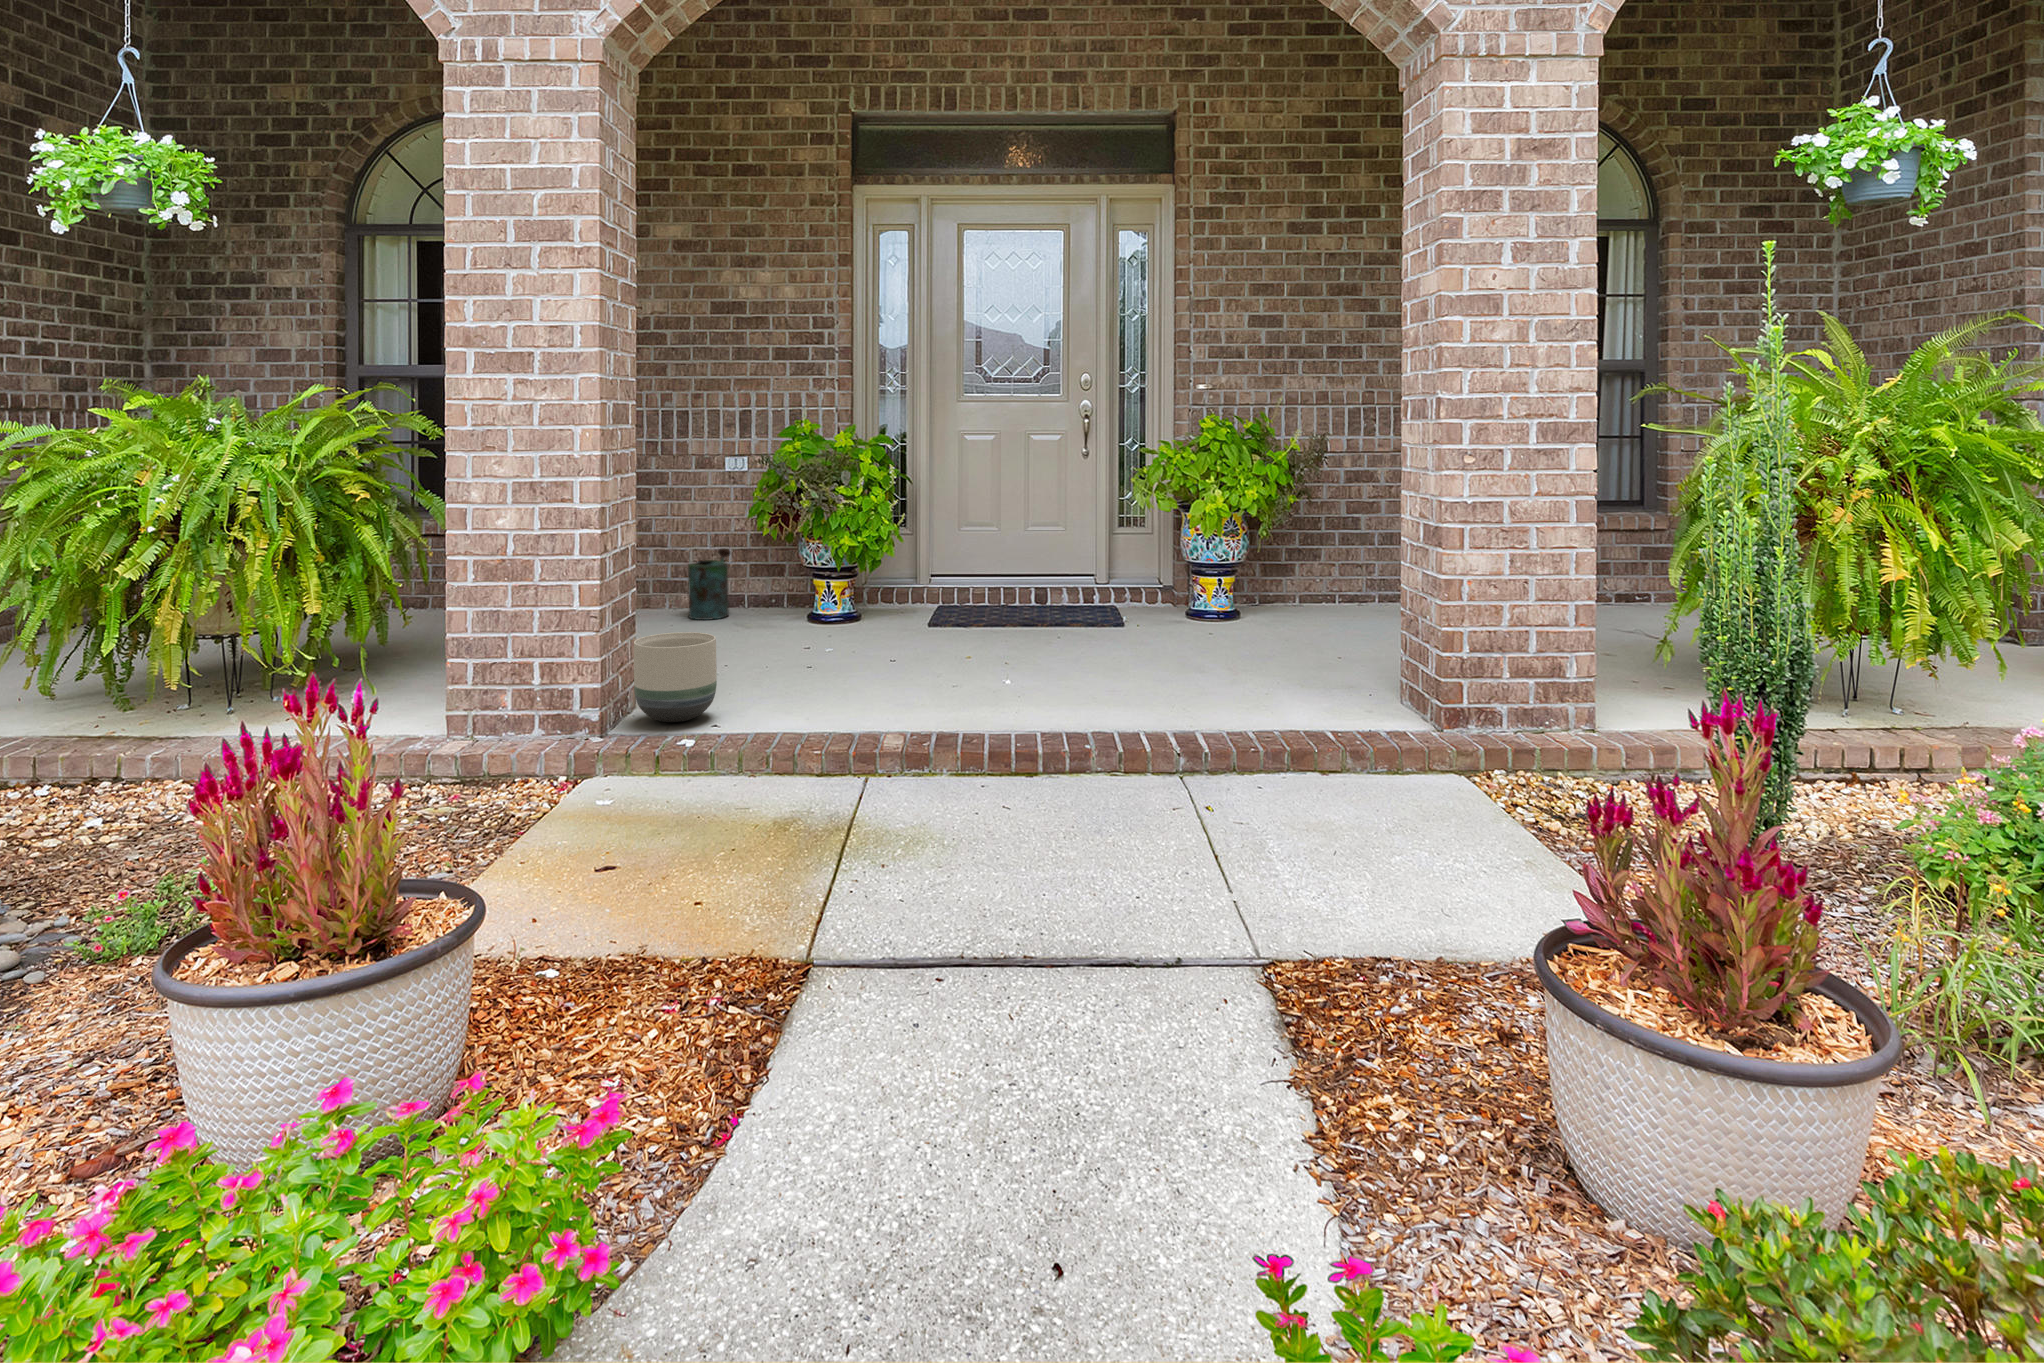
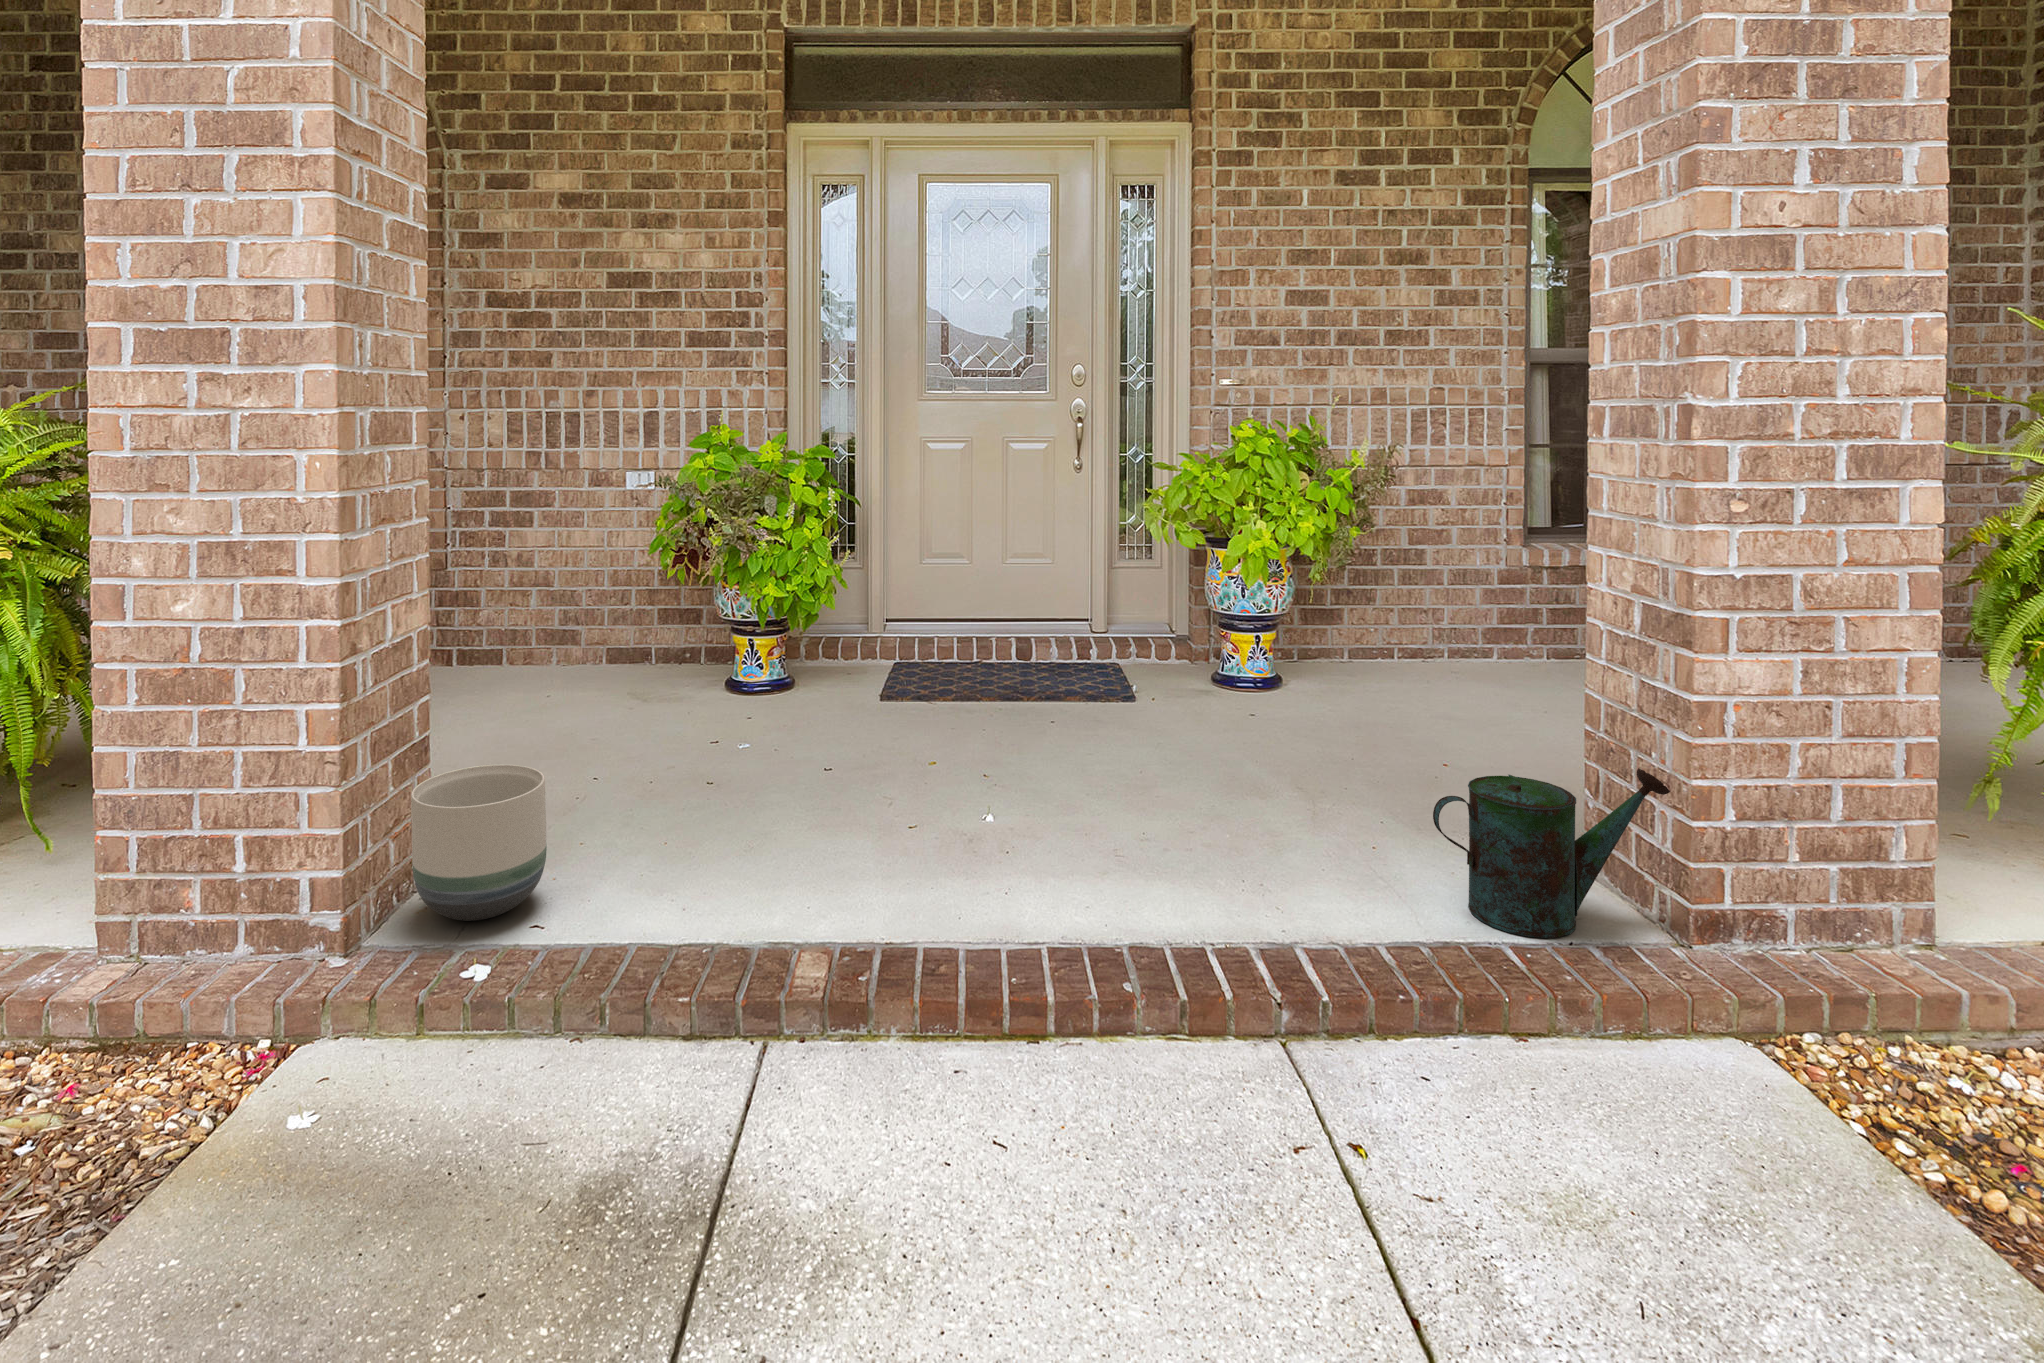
watering can: present [688,549,730,620] -> present [1433,768,1670,938]

